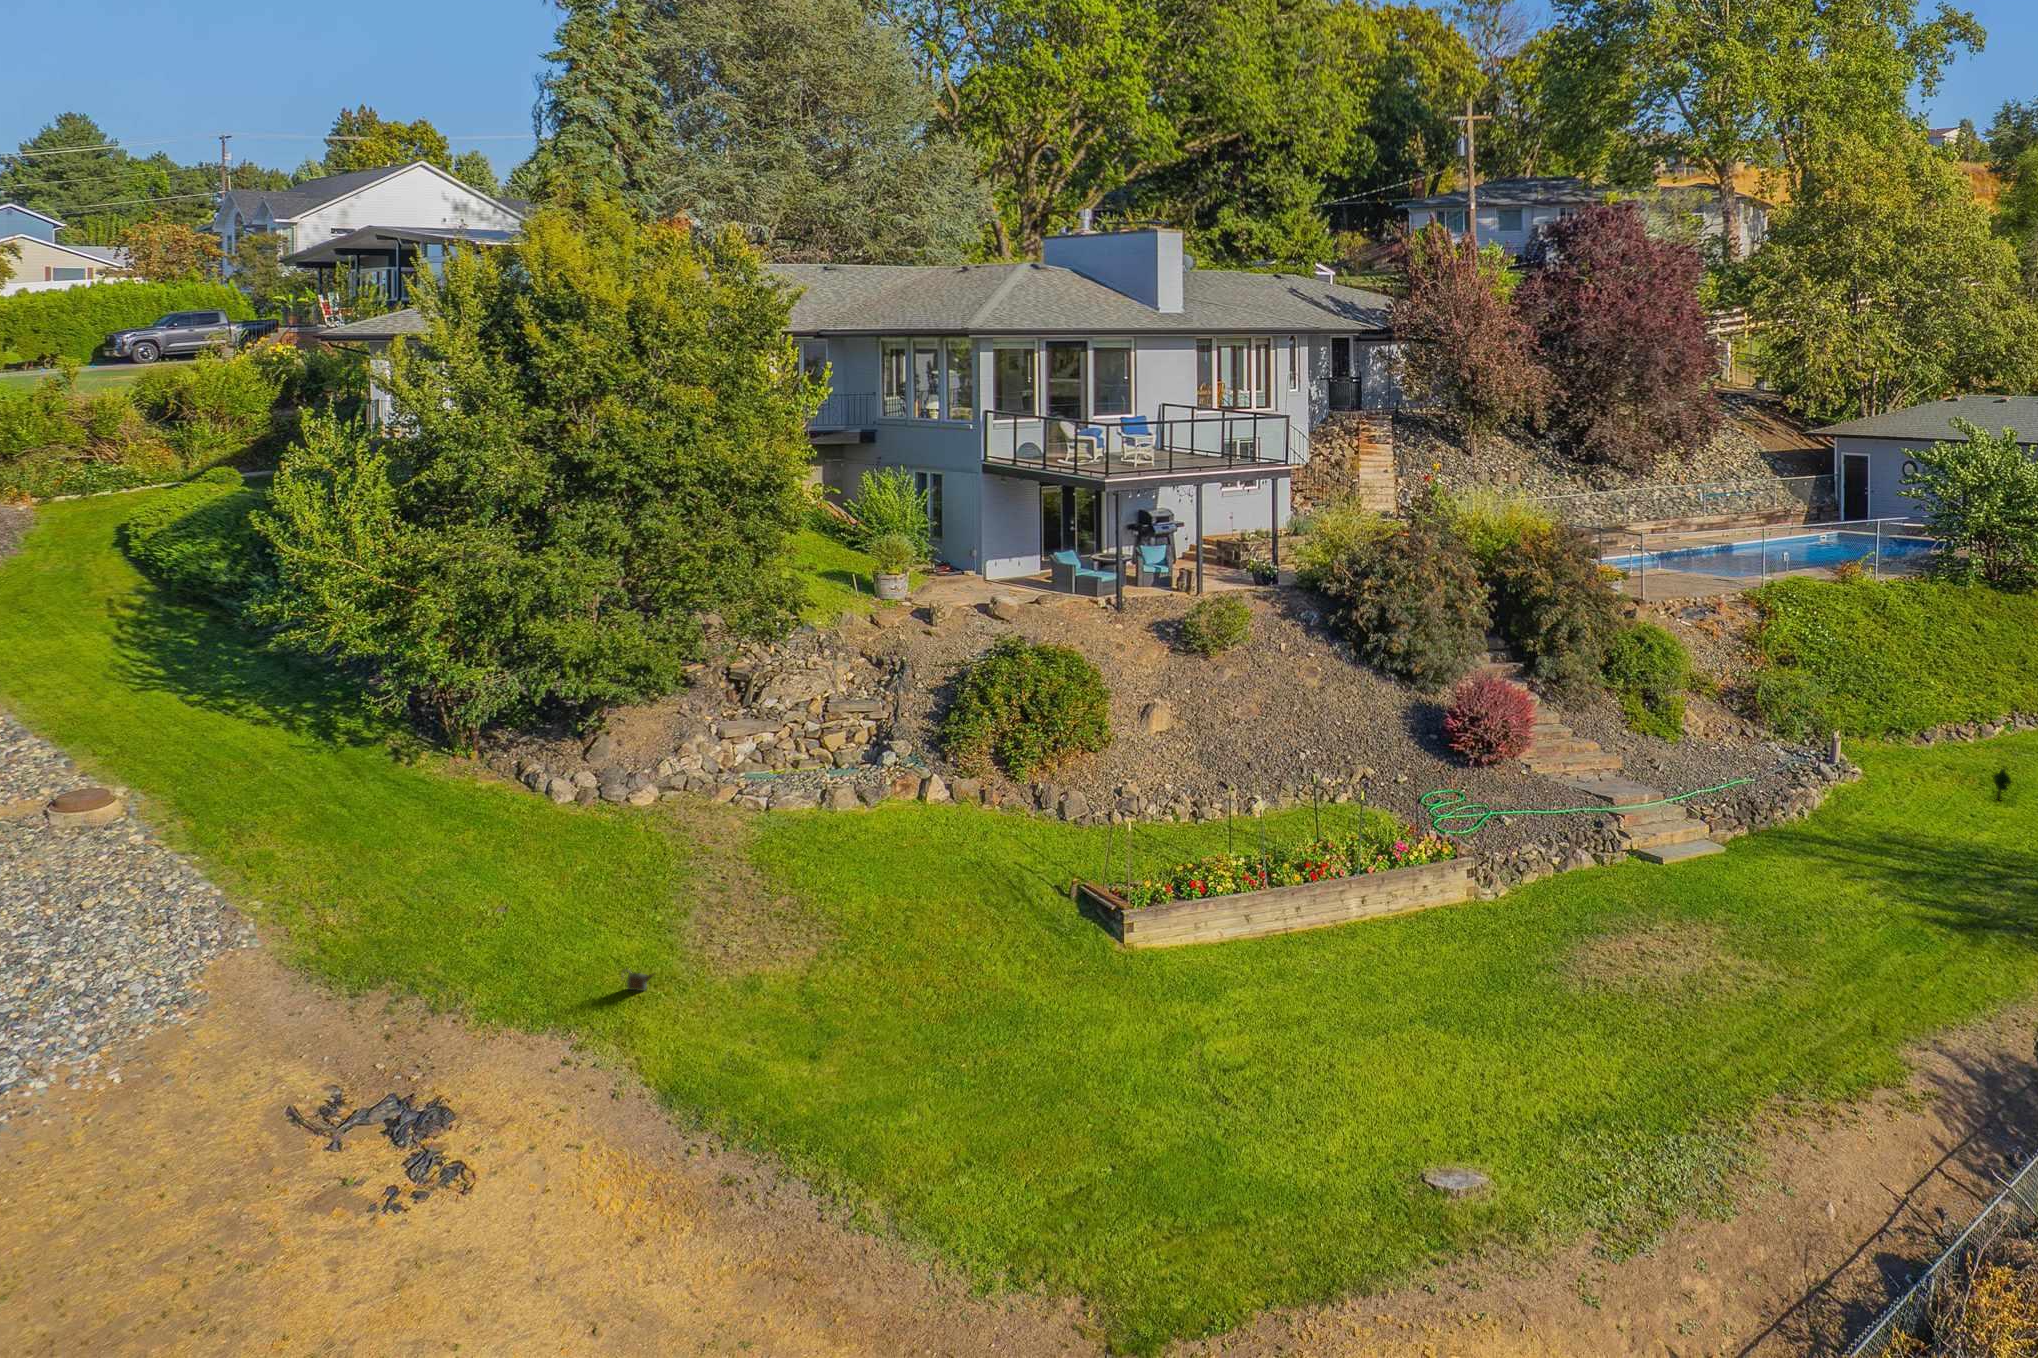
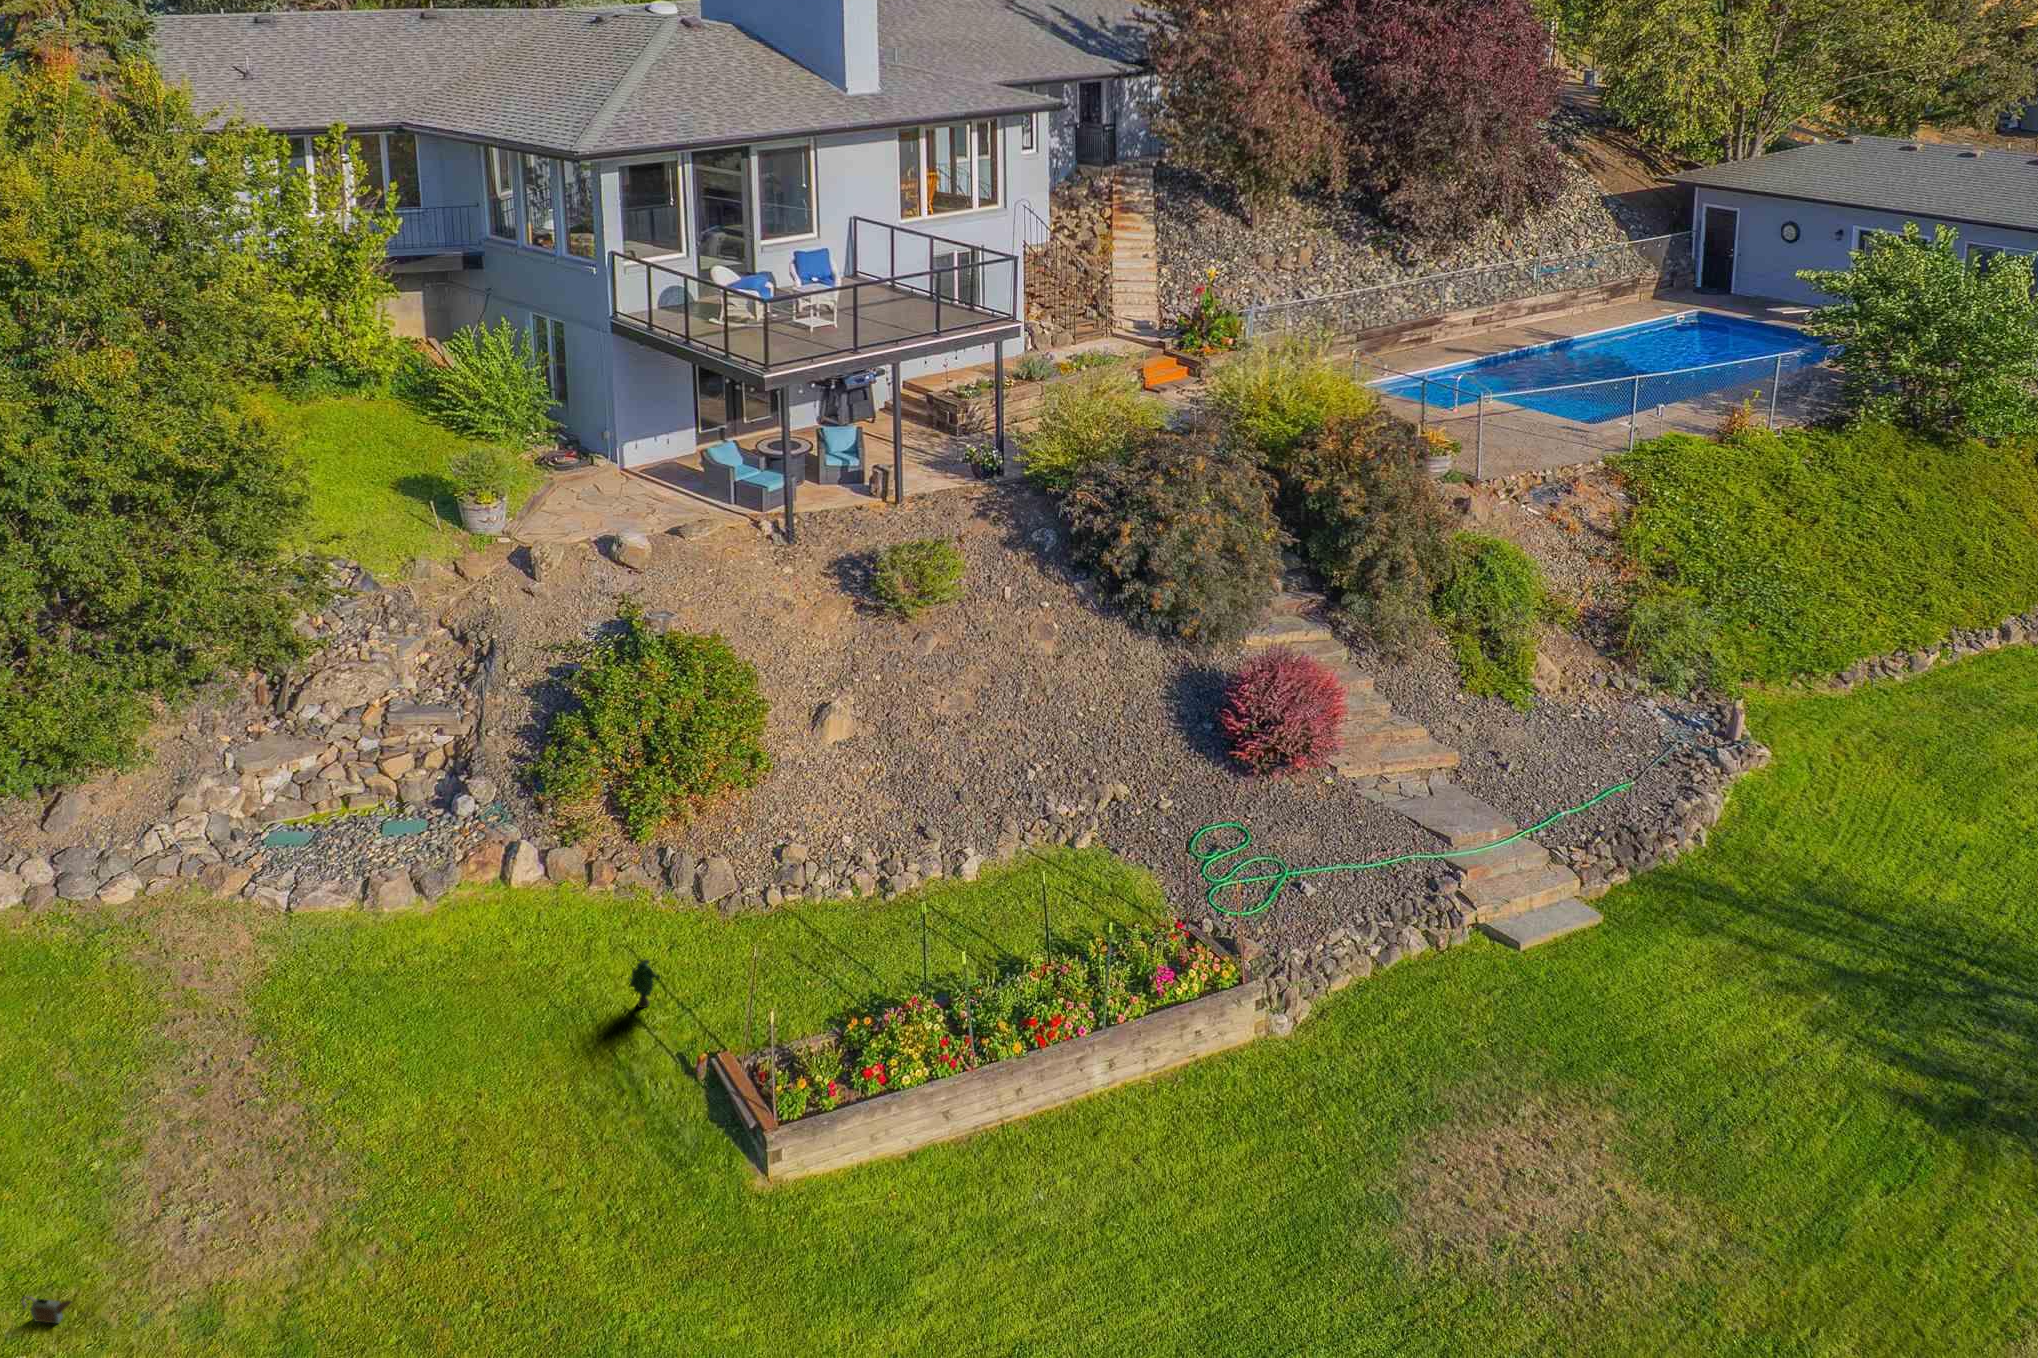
decorative plant: present [1993,766,2011,800] -> present [628,959,660,1008]

